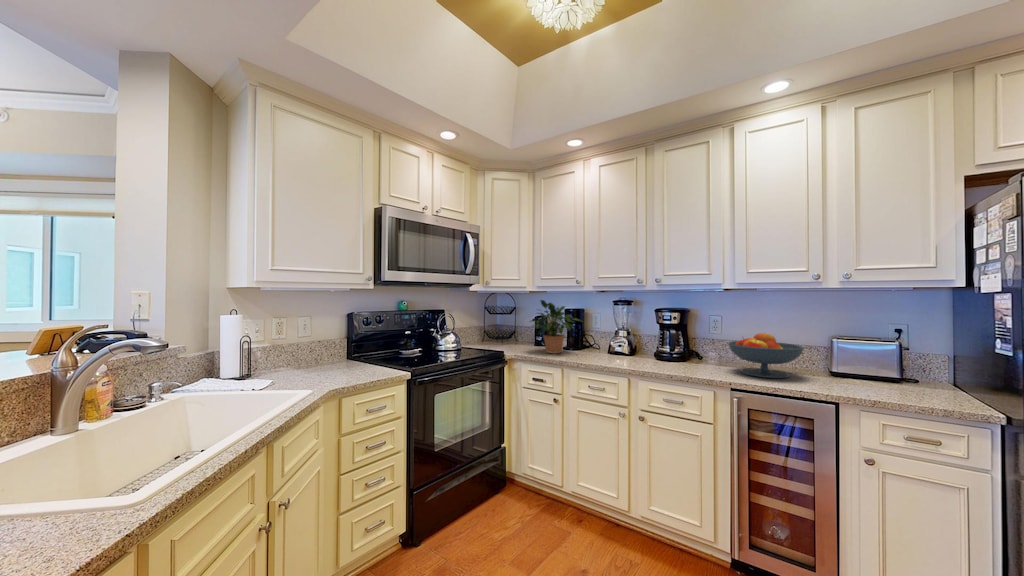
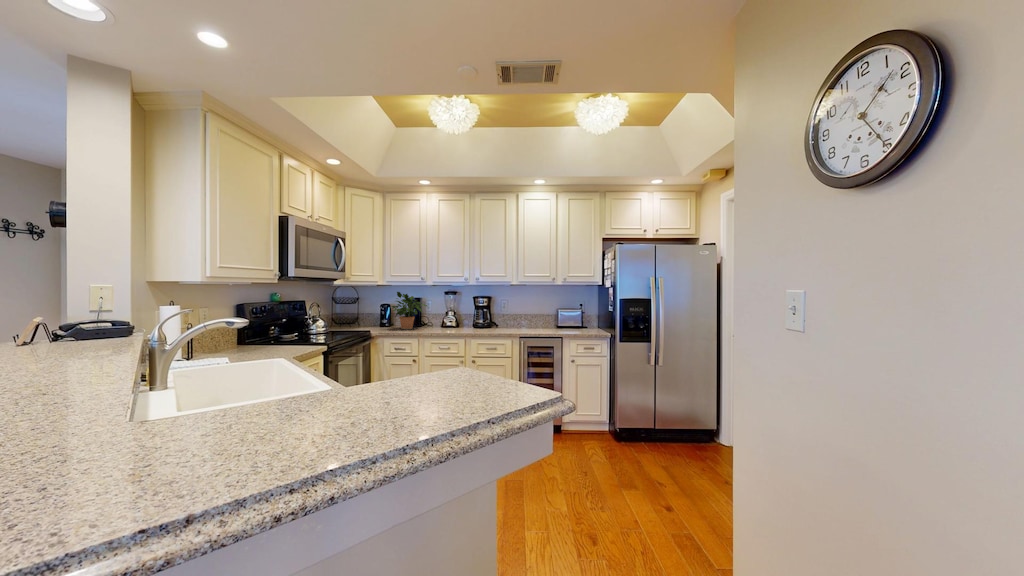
fruit bowl: present [728,333,804,378] -> none [515,308,548,331]

